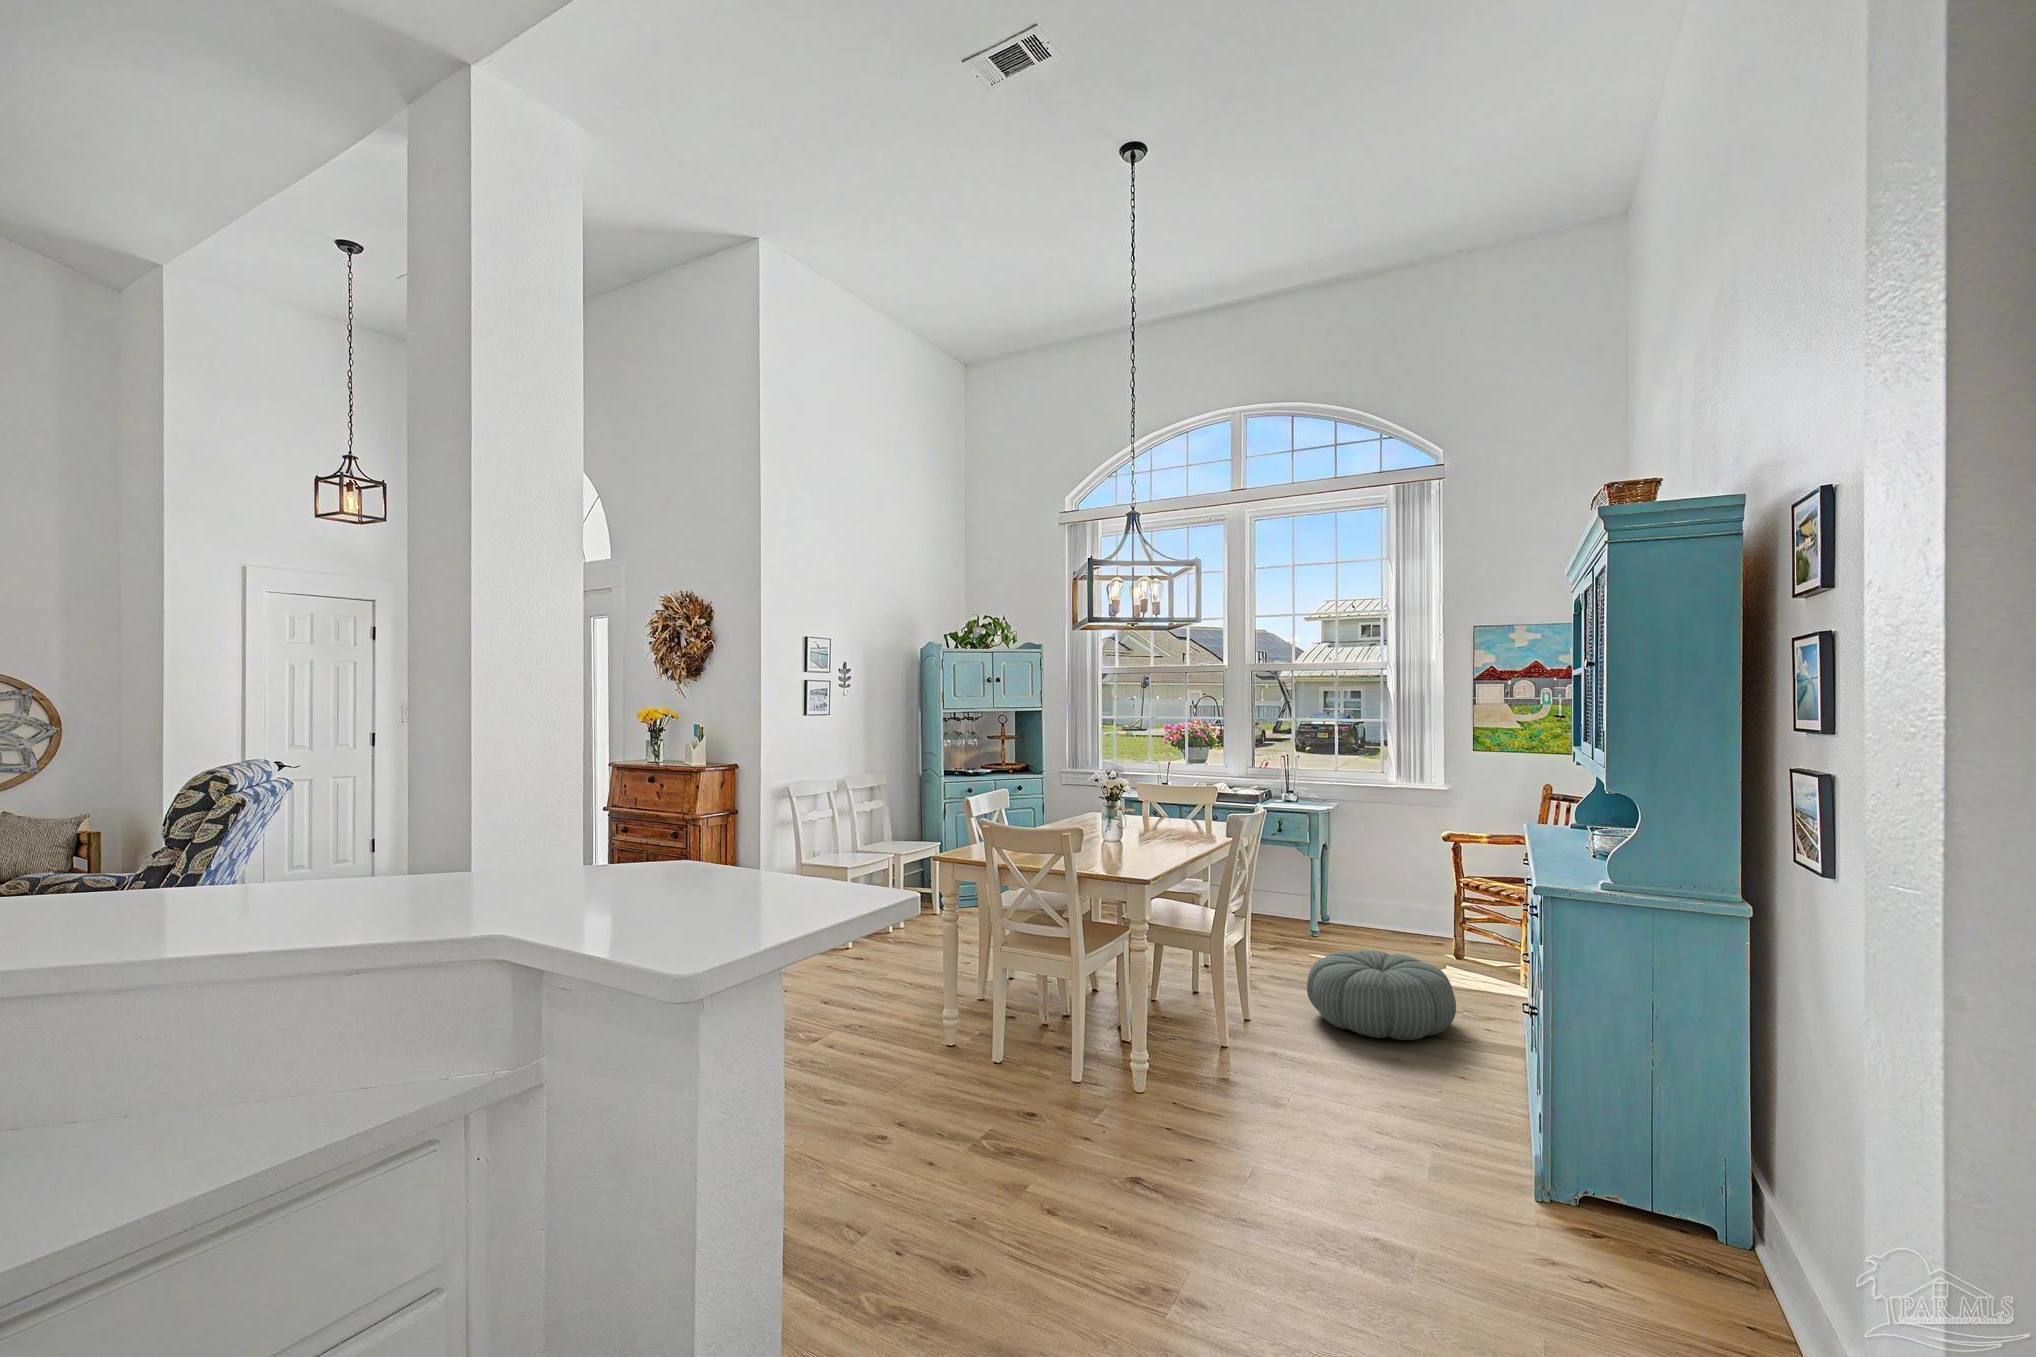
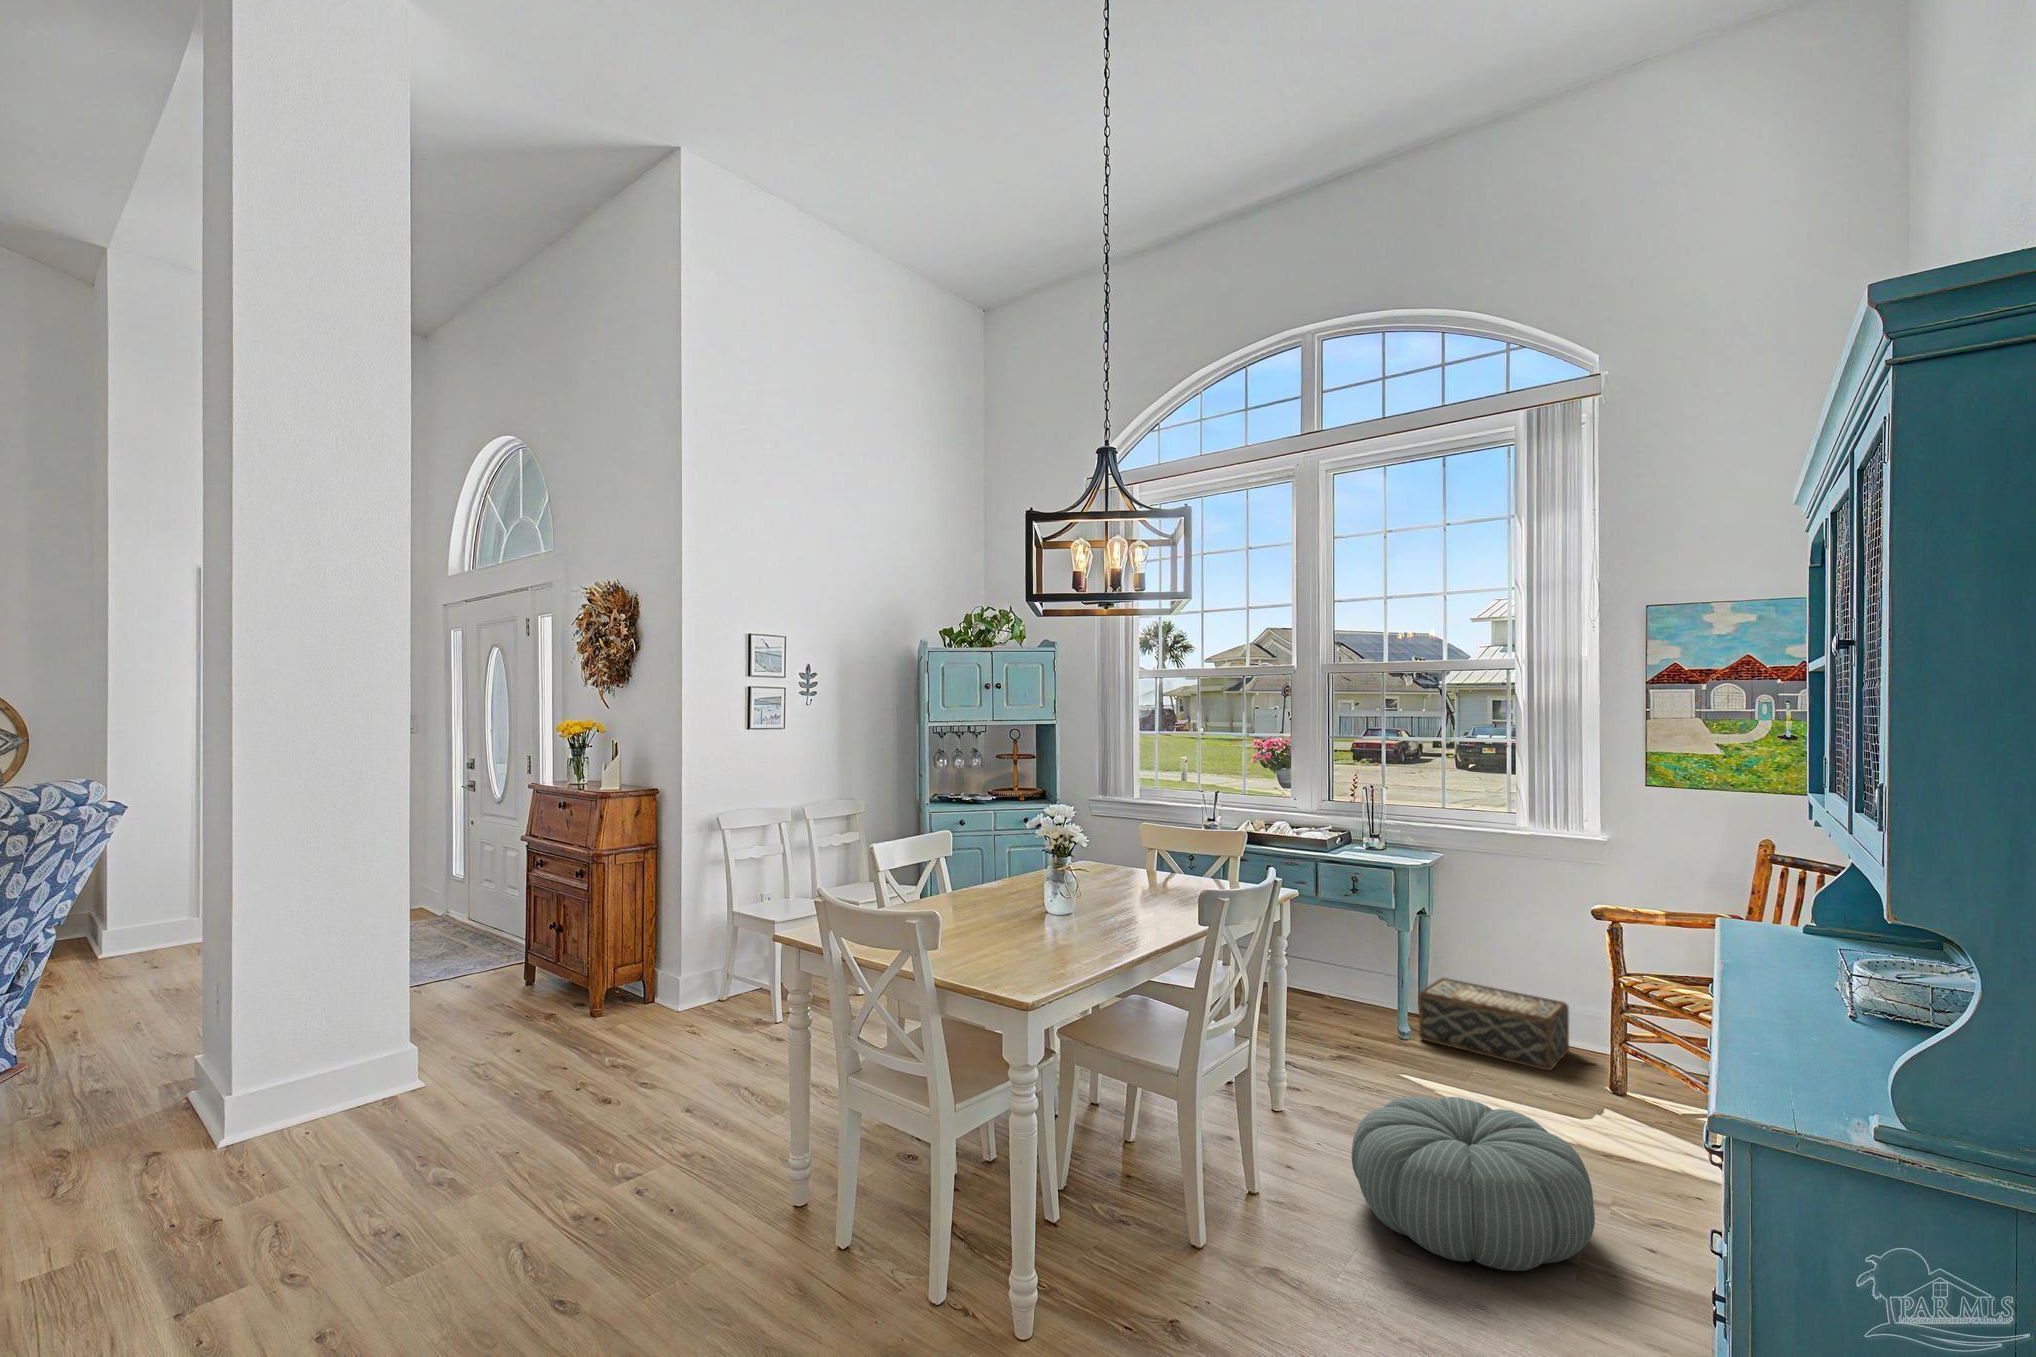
woven basket: none [1324,892,1423,947] -> present [1419,978,1569,1071]

